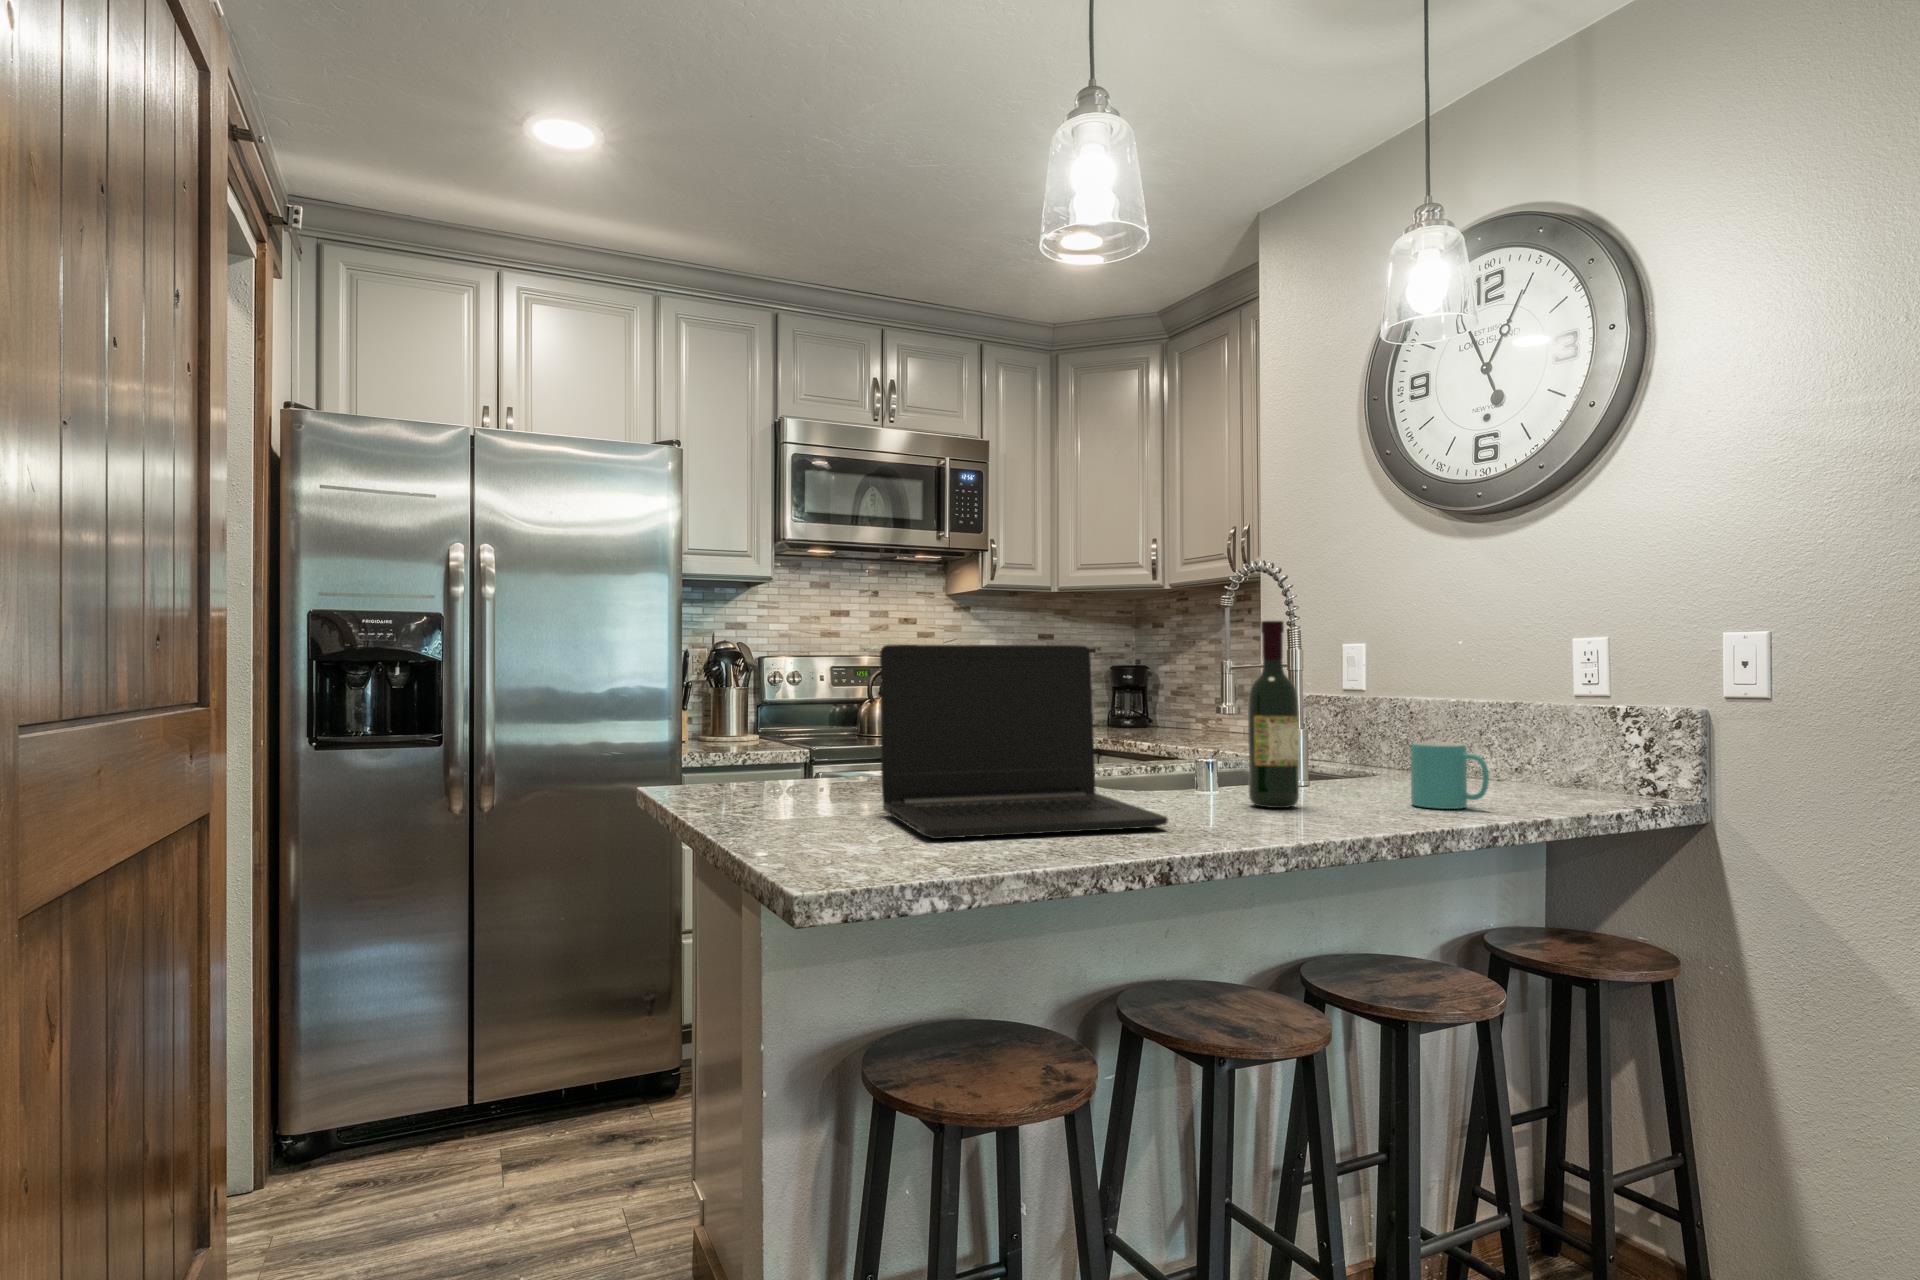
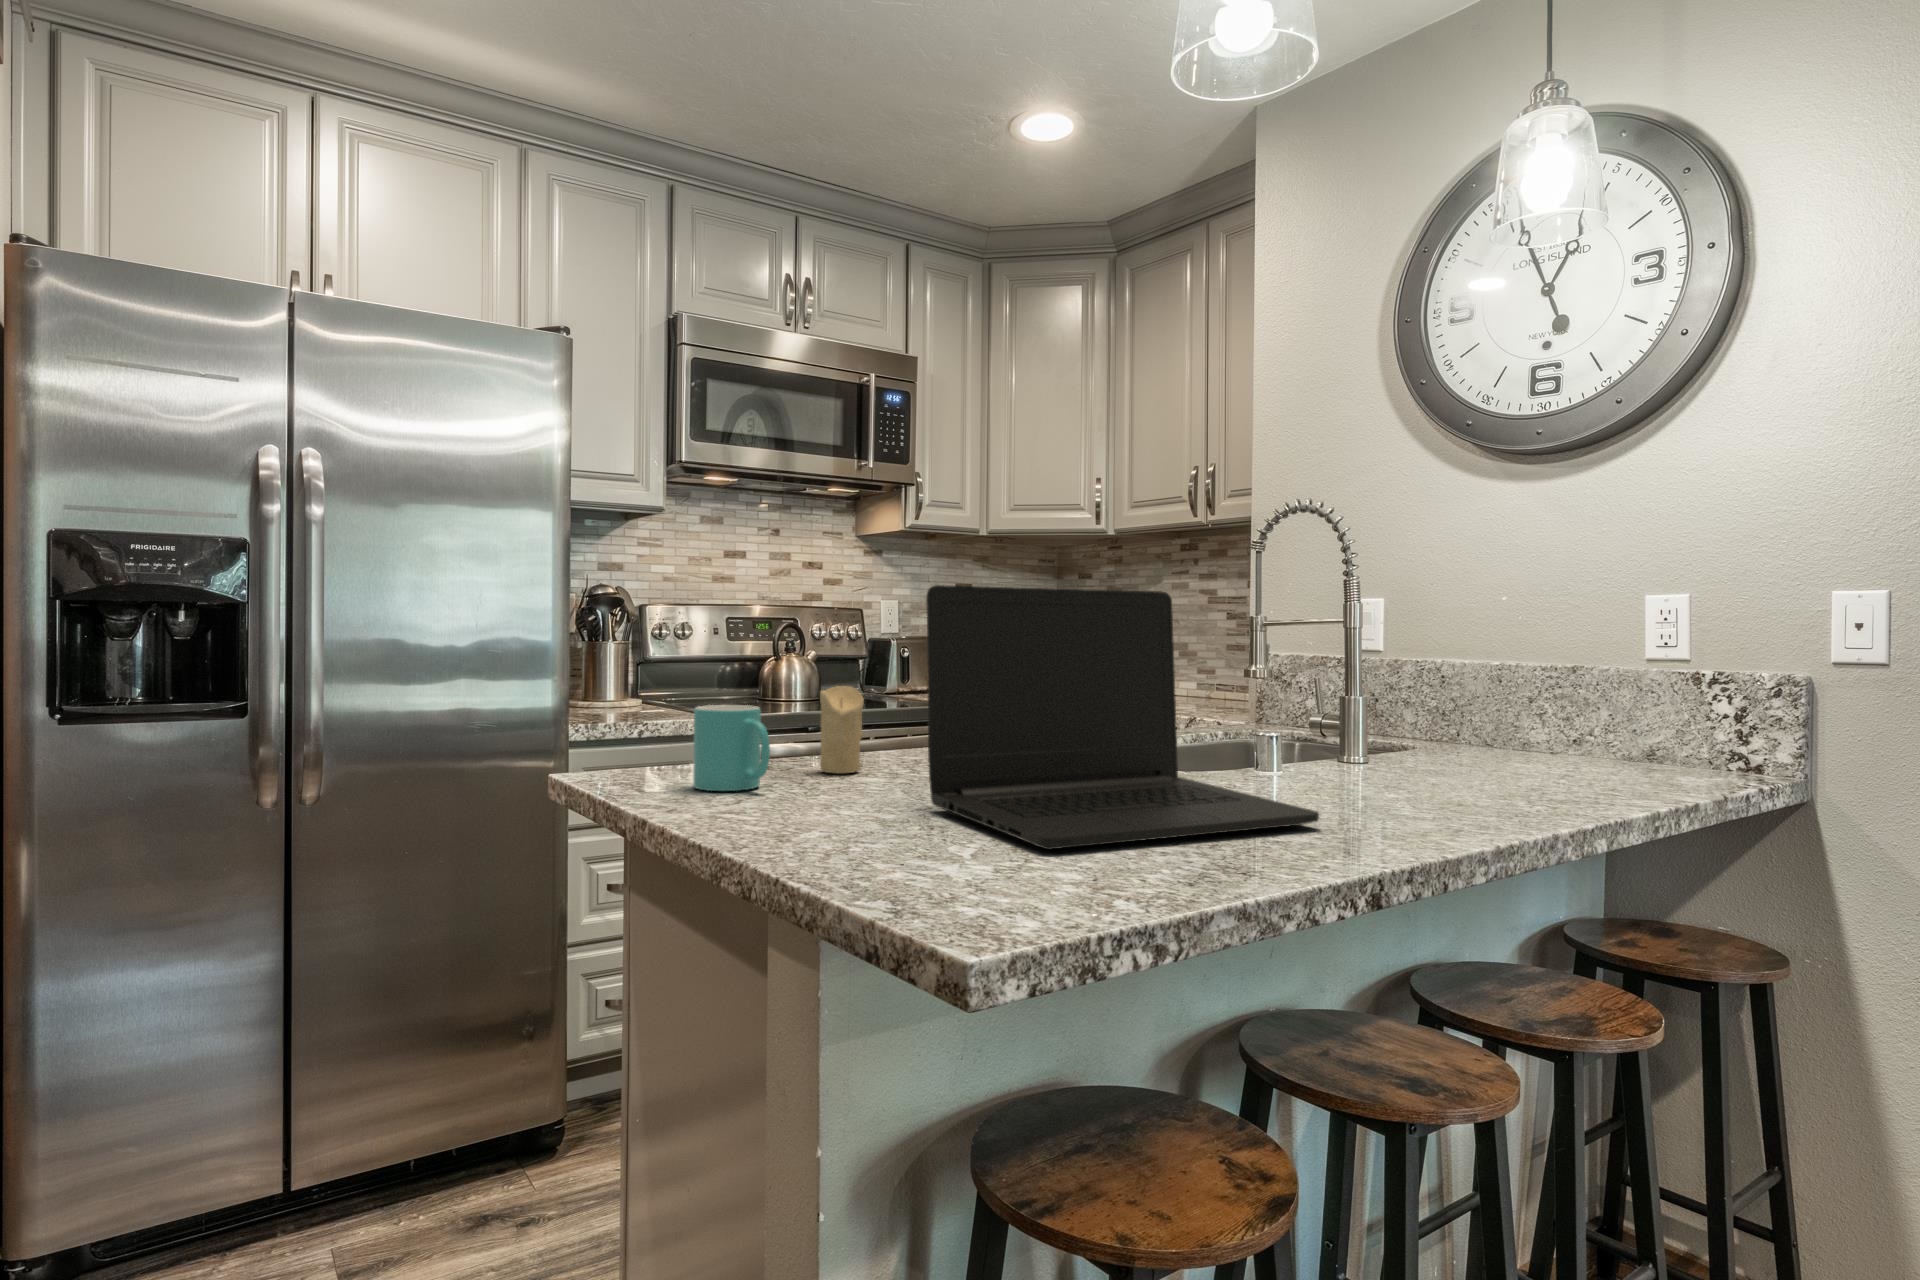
wine bottle: present [1248,621,1299,808] -> none [1349,566,1413,792]
candle: none [833,722,867,791] -> present [820,686,864,773]
mug: present [1411,742,1489,809] -> present [693,705,770,791]

